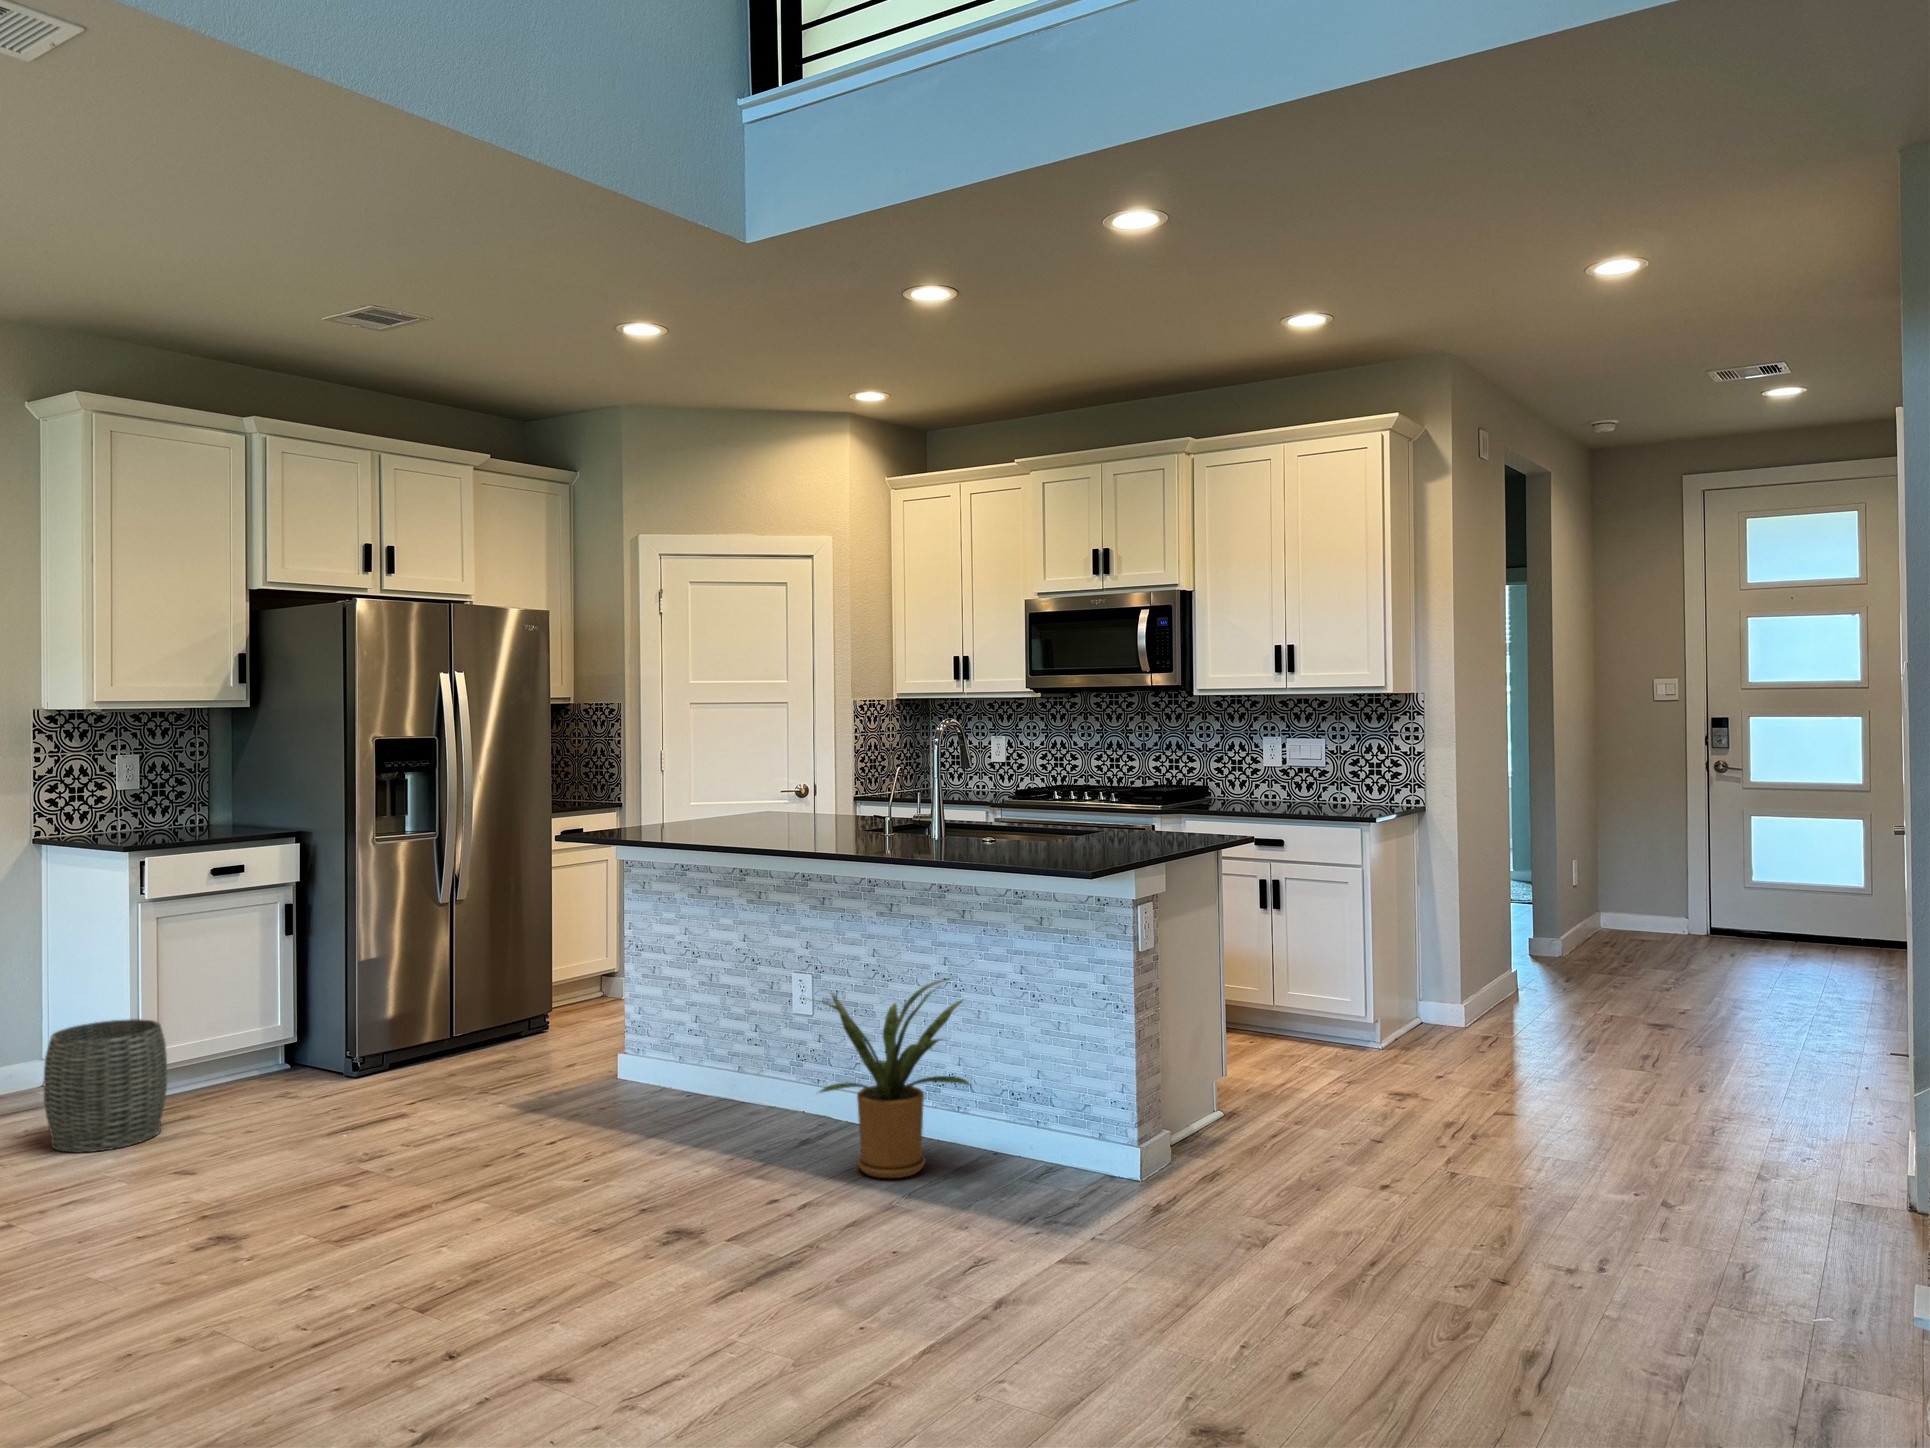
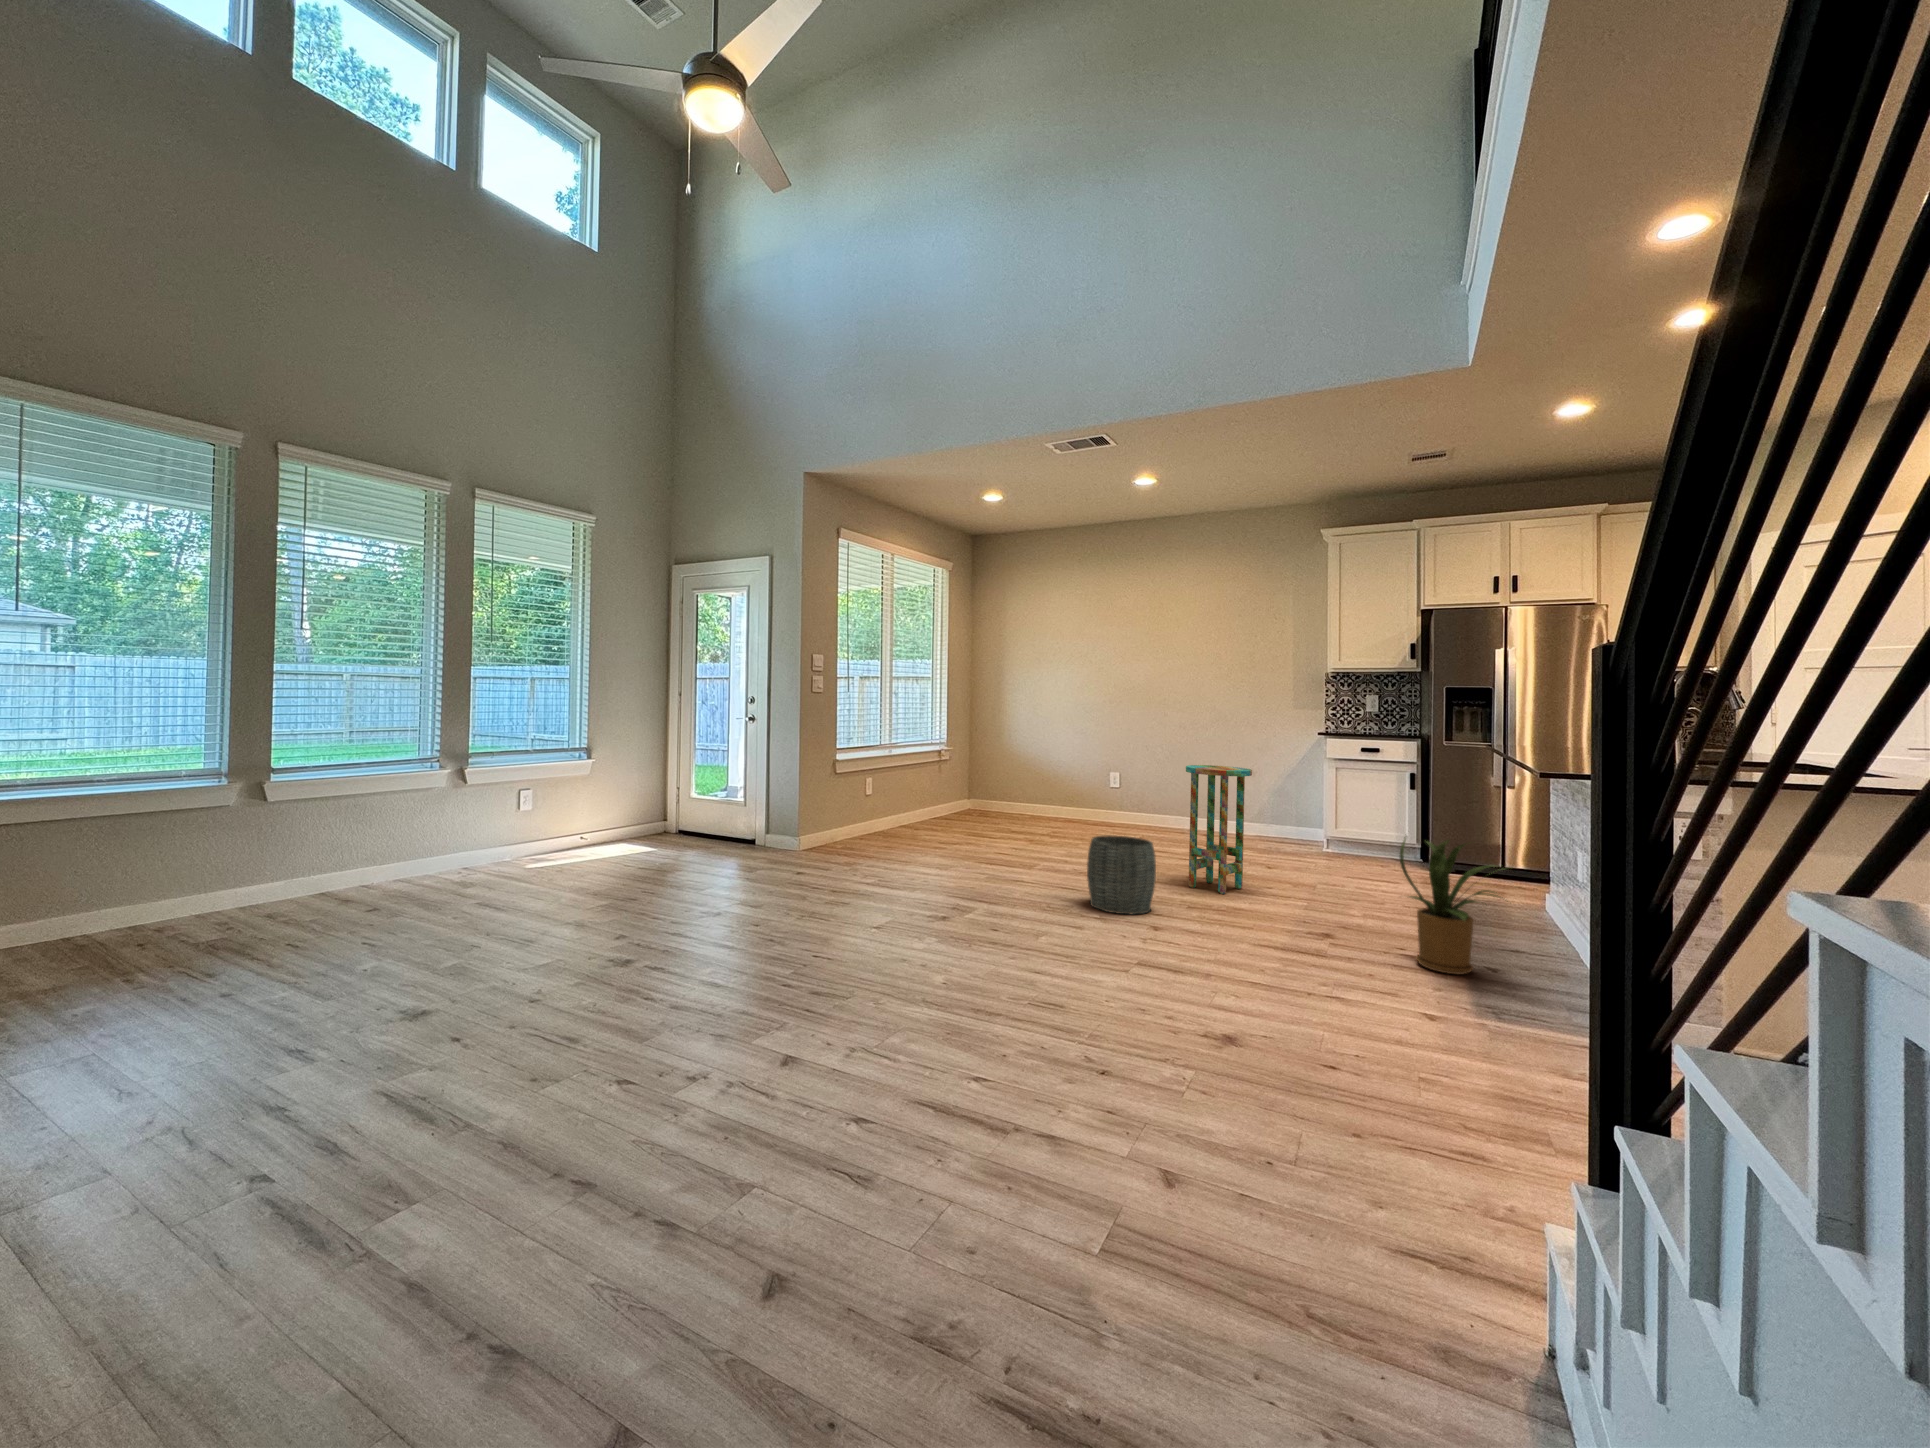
side table: none [292,952,443,1260] -> present [1186,765,1252,894]
woven basket: present [44,1019,167,1152] -> present [1087,835,1156,914]

